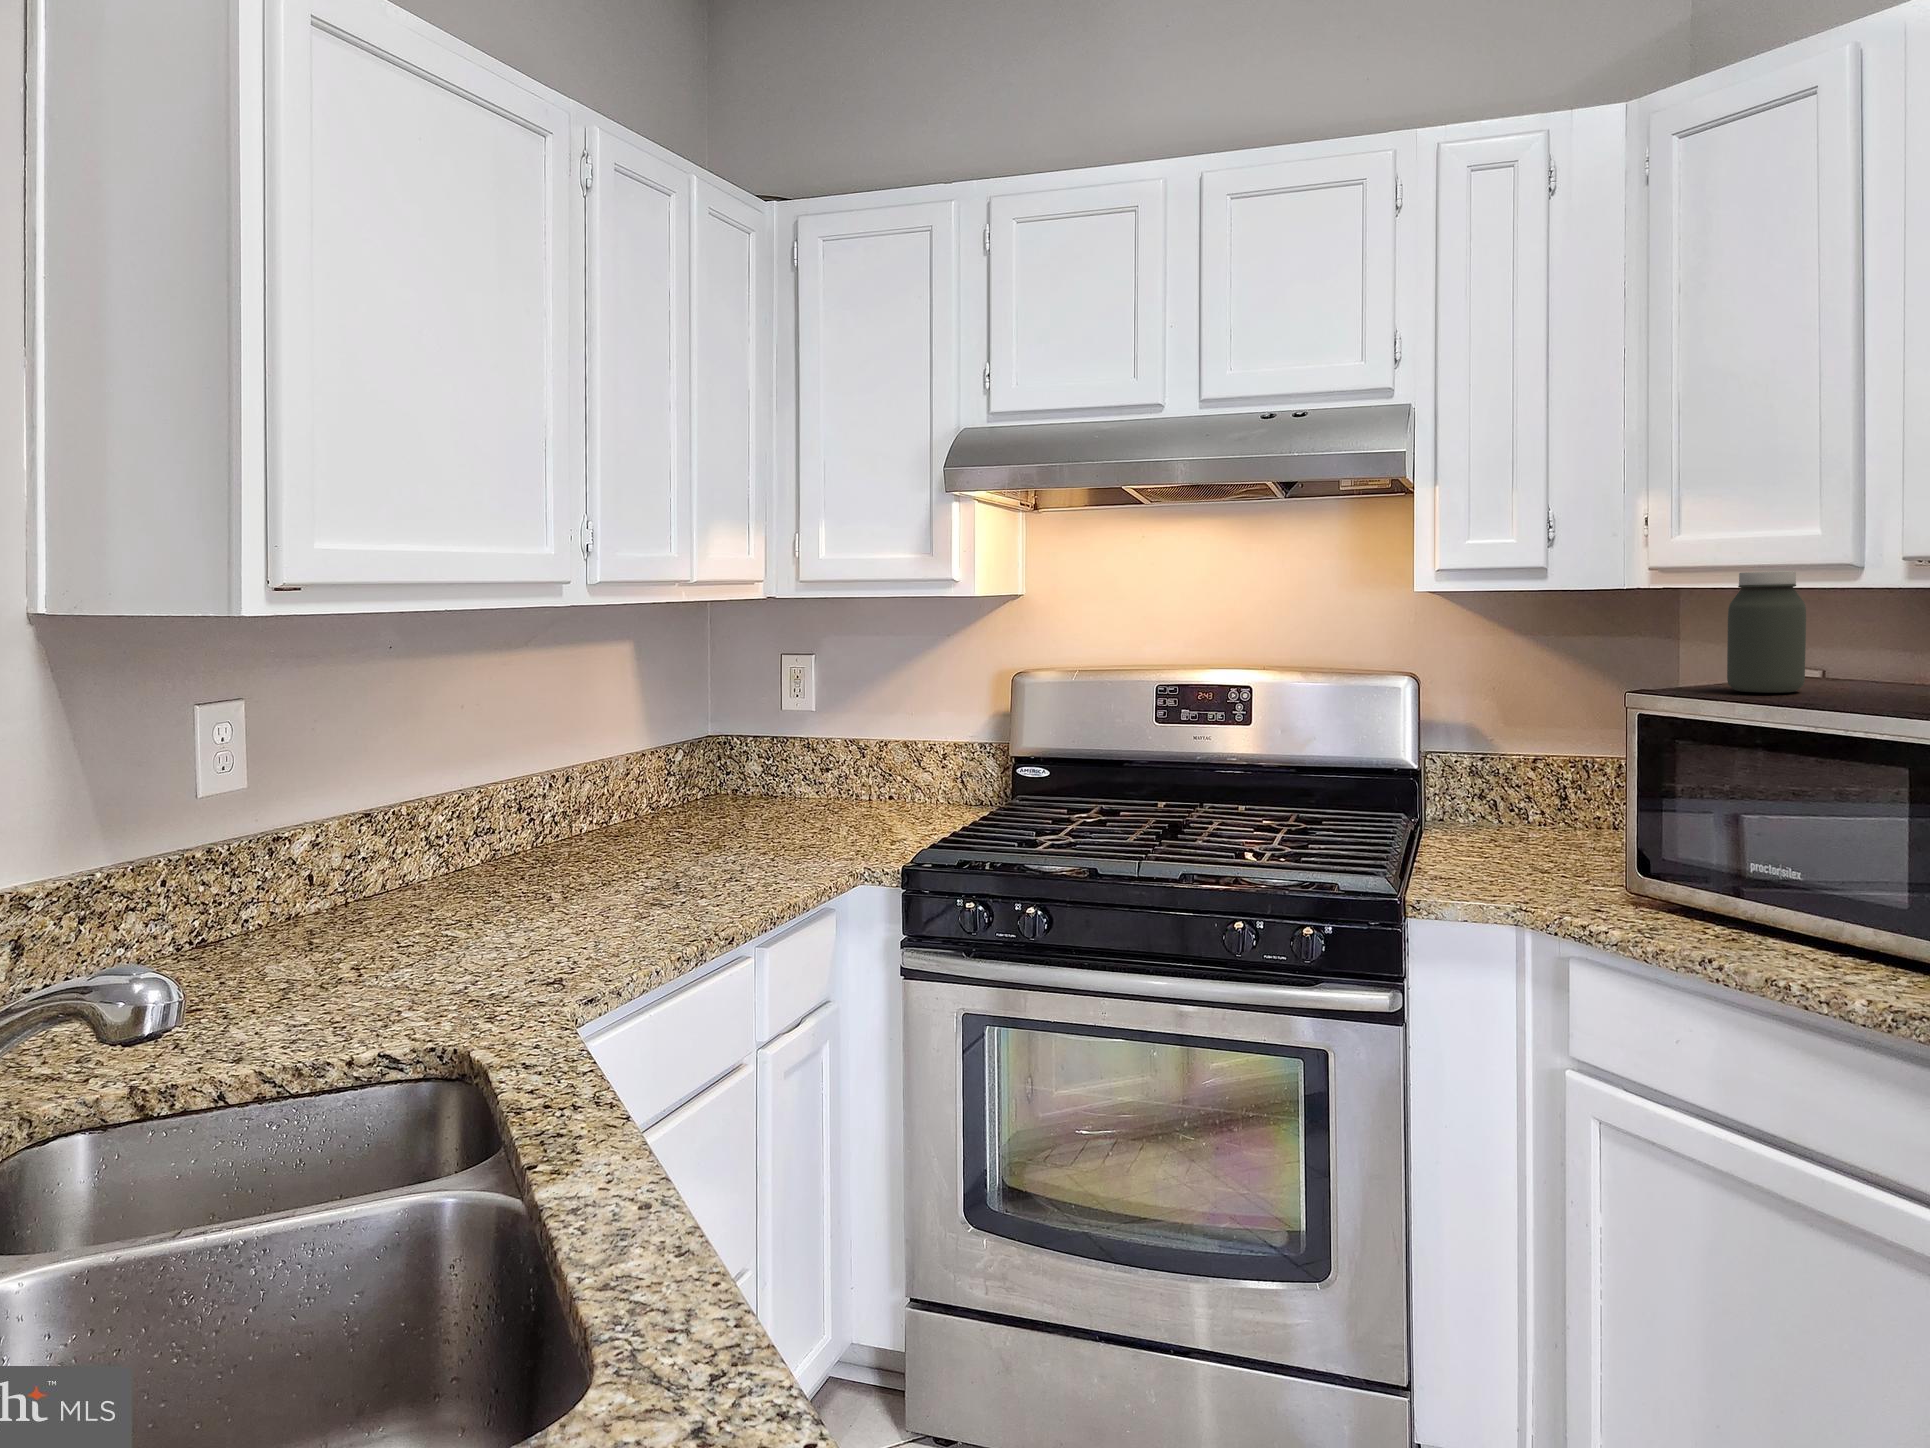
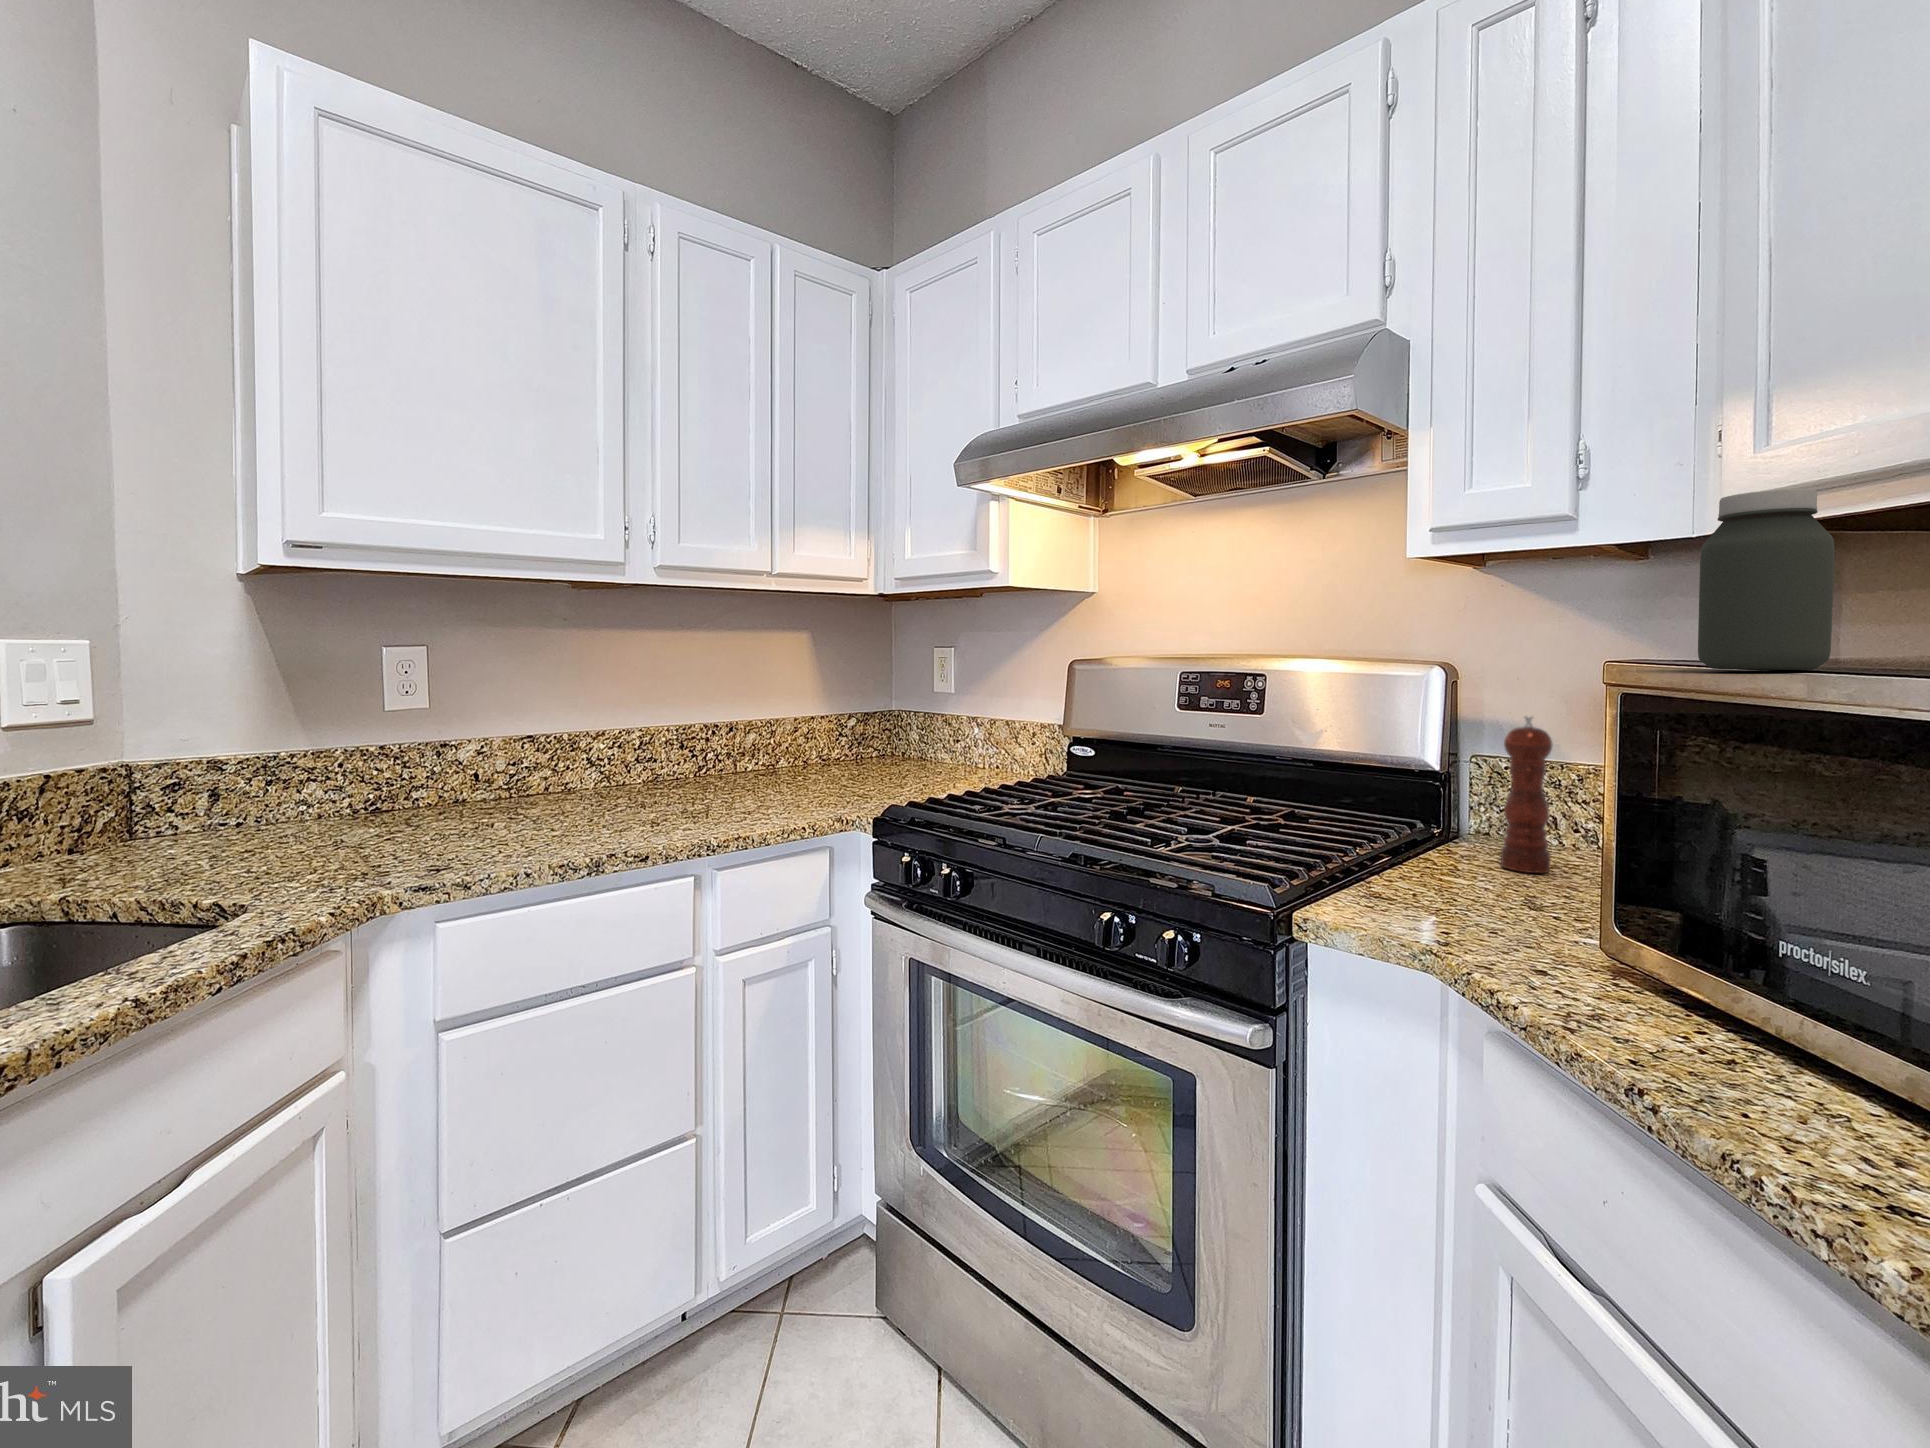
pepper mill: none [1486,716,1525,853] -> present [1501,716,1552,873]

